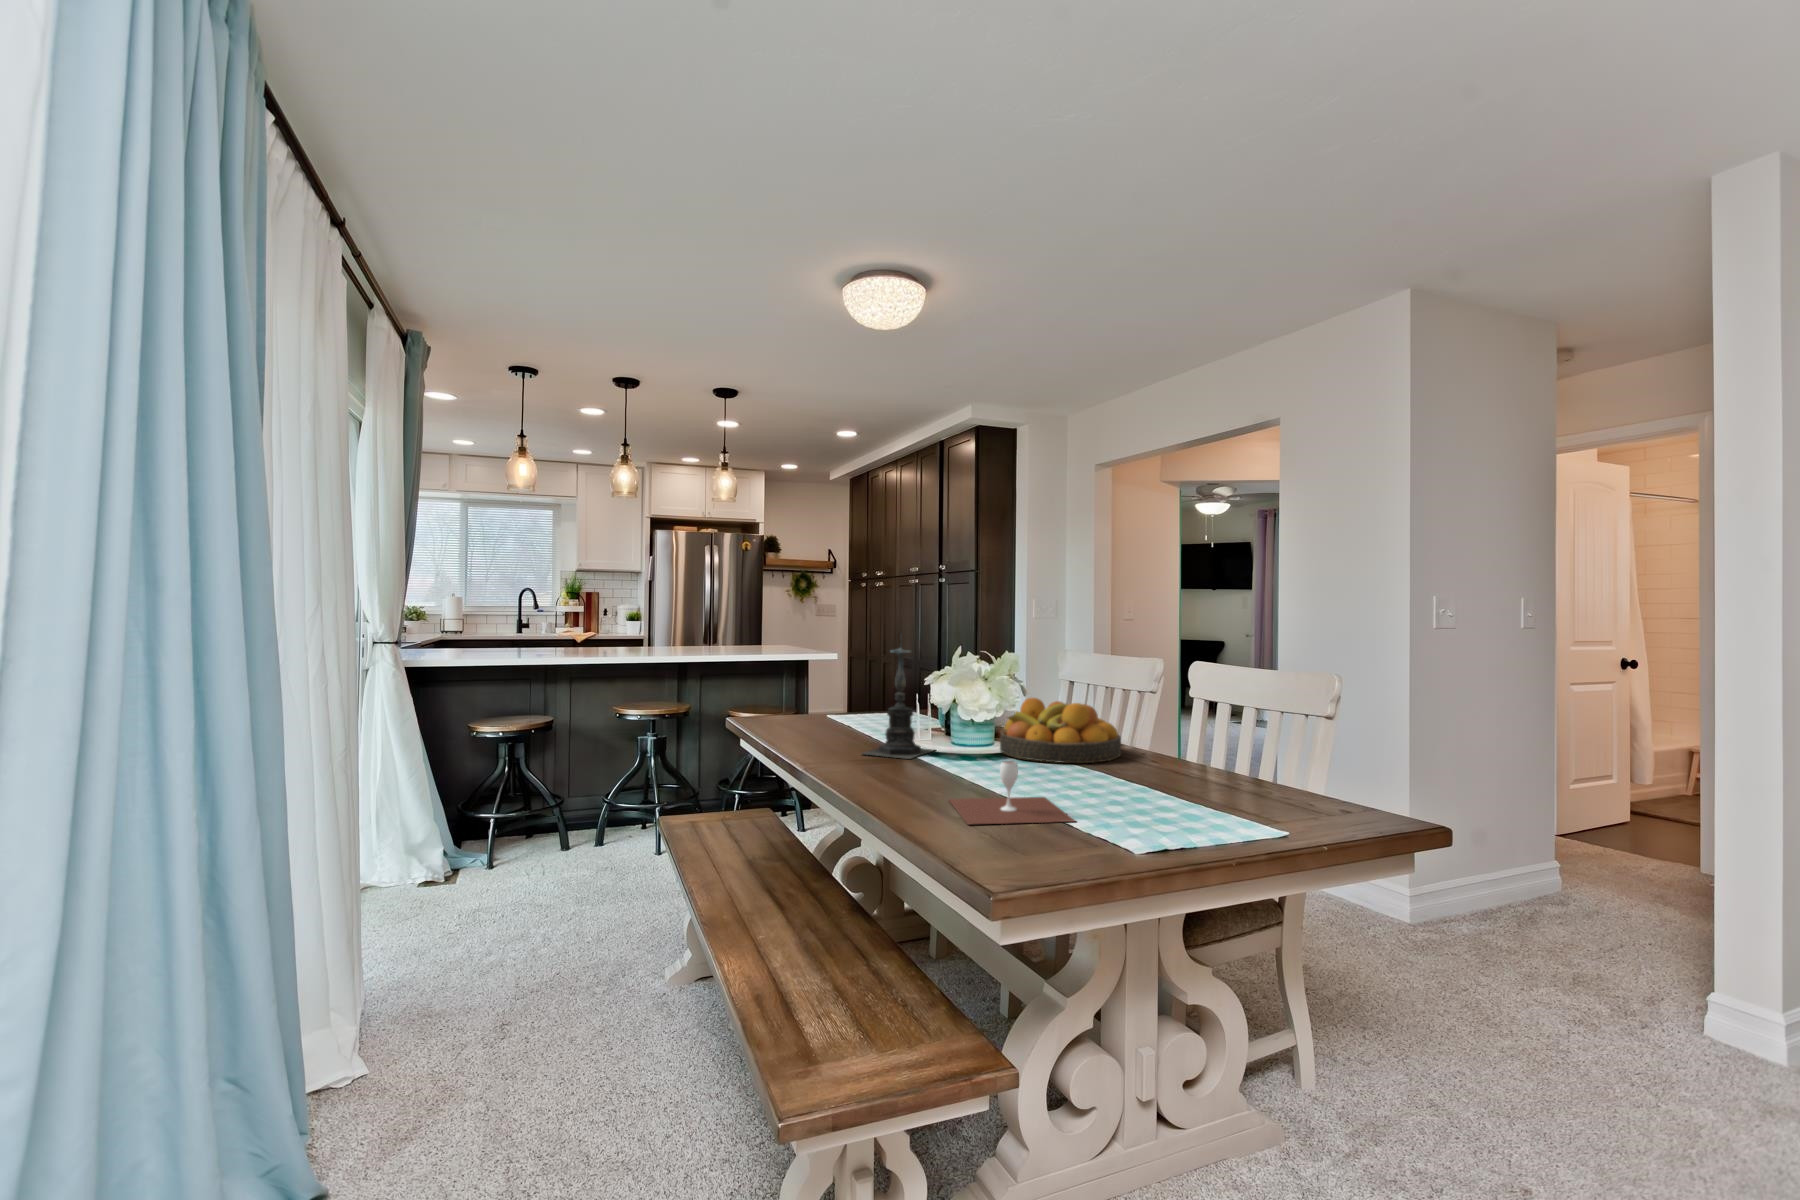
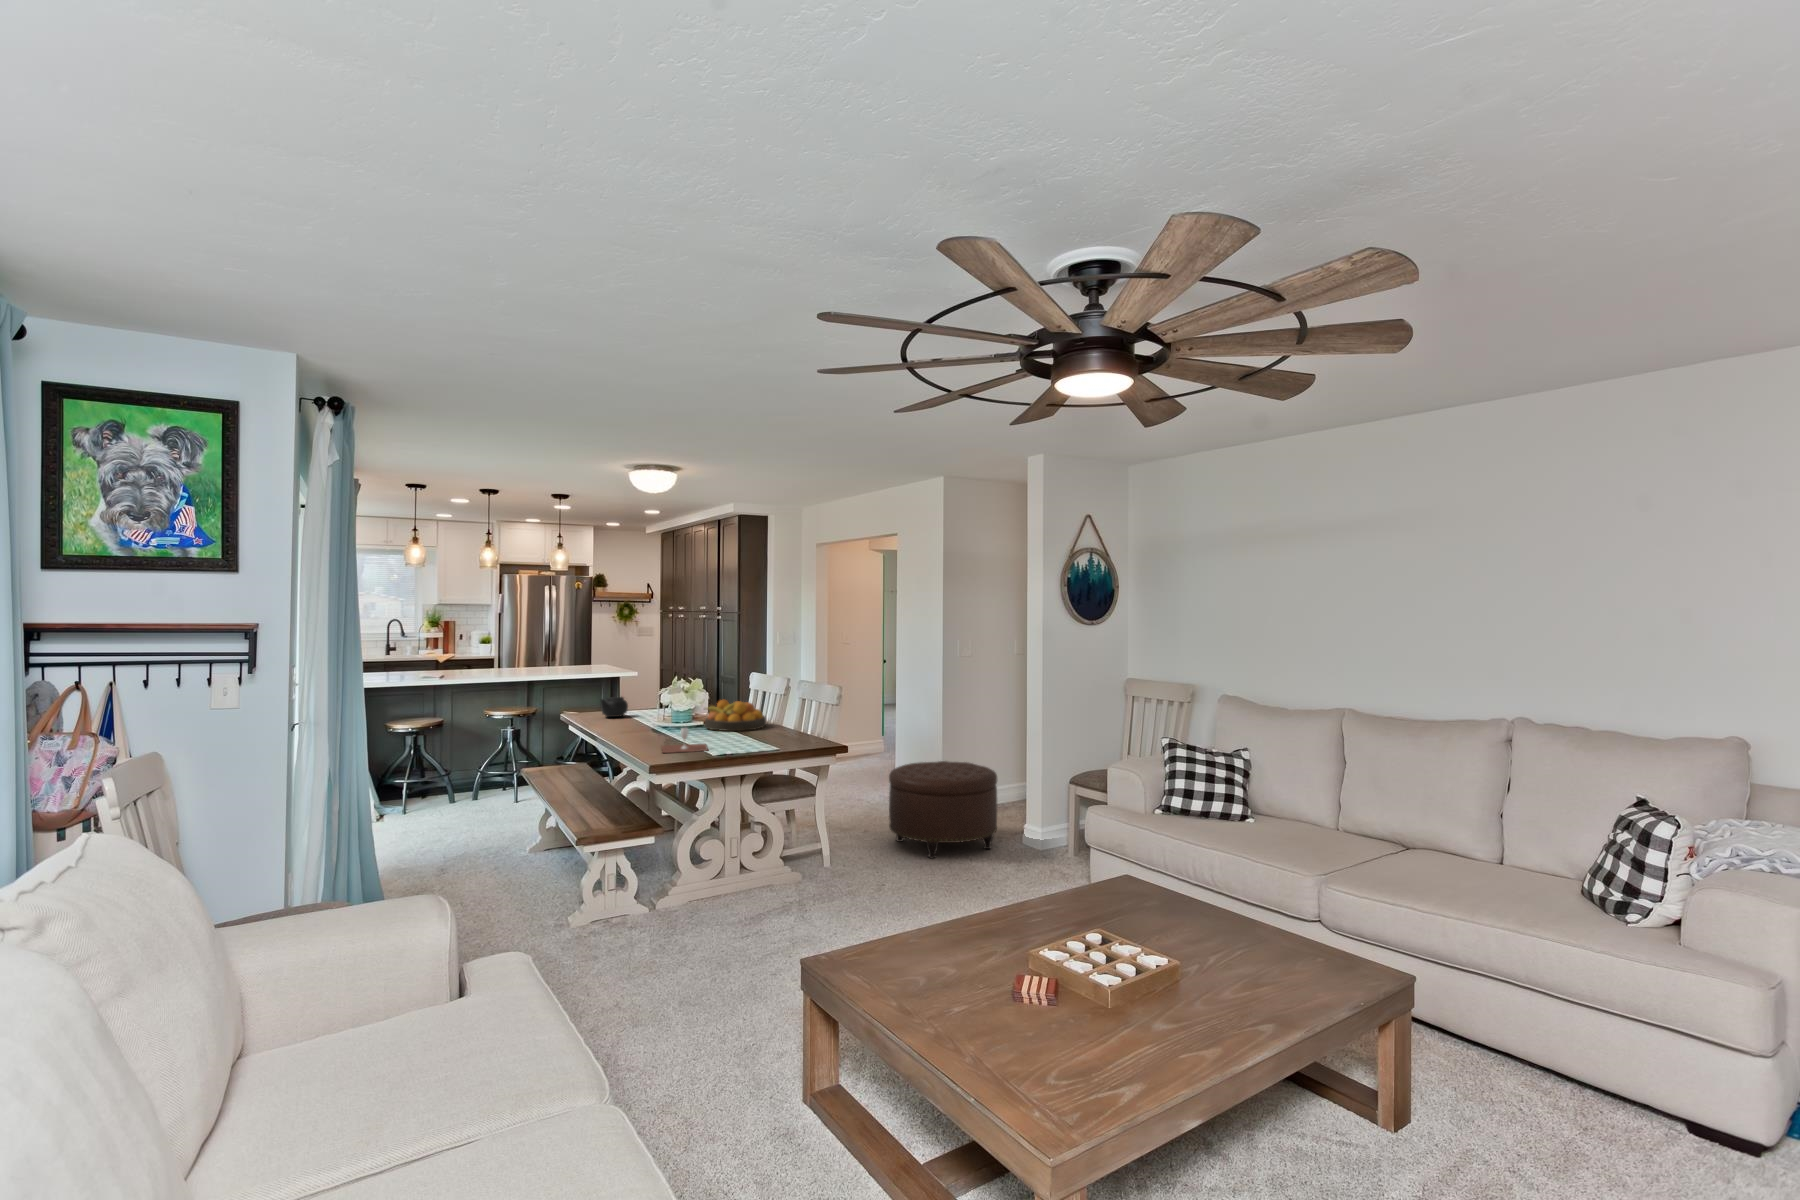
candle holder: present [863,646,934,759] -> none [632,669,674,732]
teapot: none [792,688,841,725] -> present [601,697,628,717]
ottoman: none [1380,836,1673,1078] -> present [889,761,997,858]

